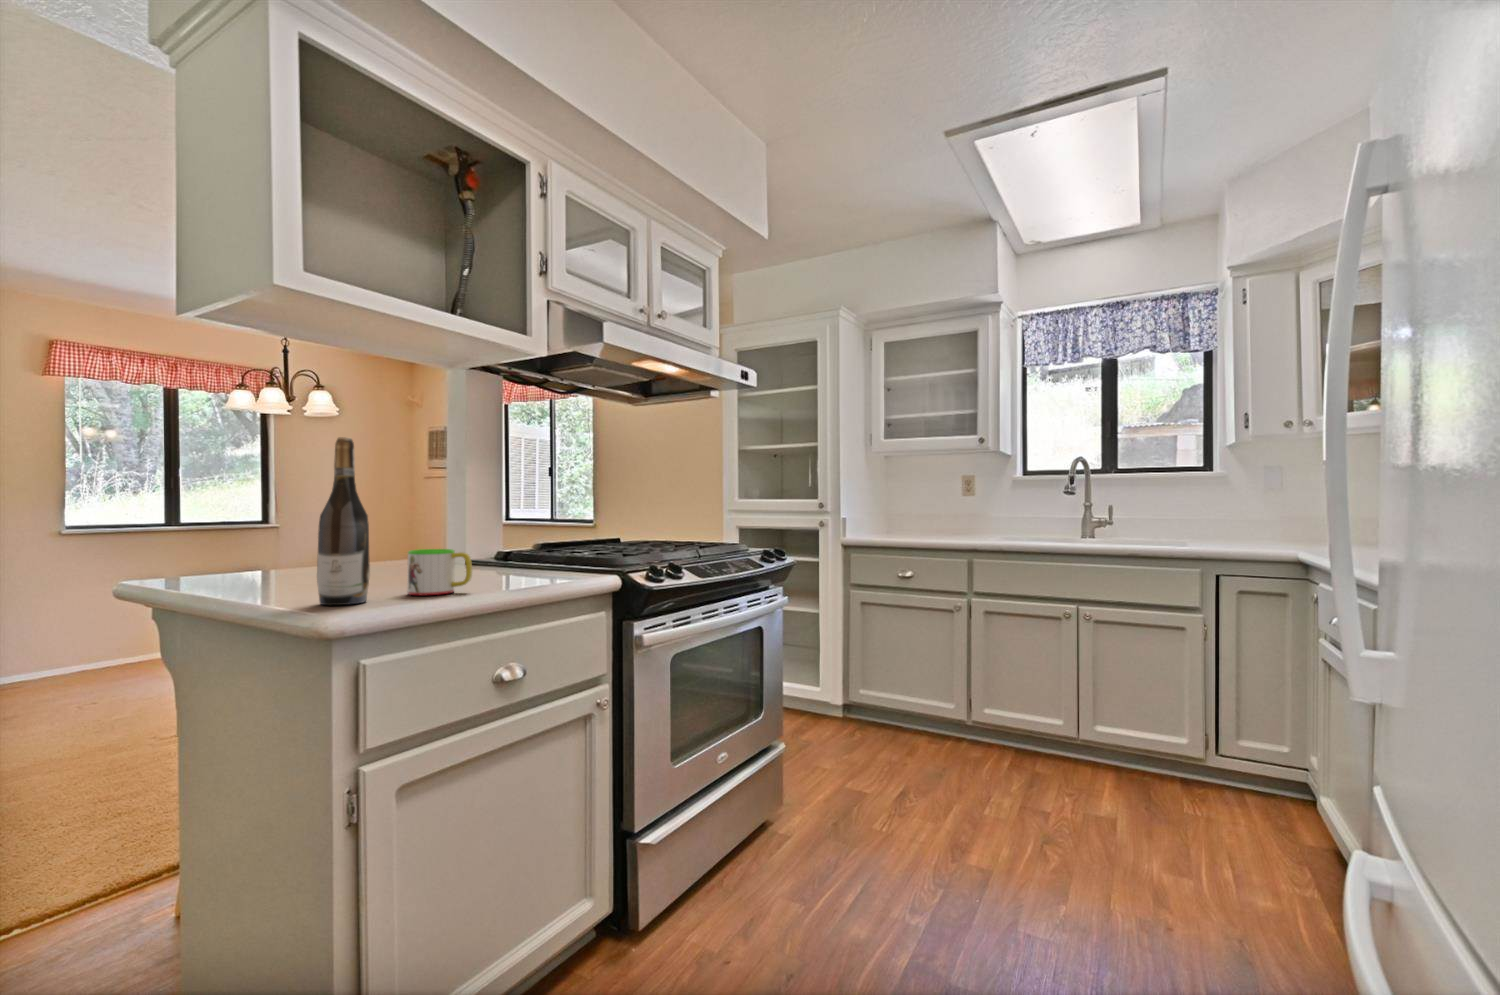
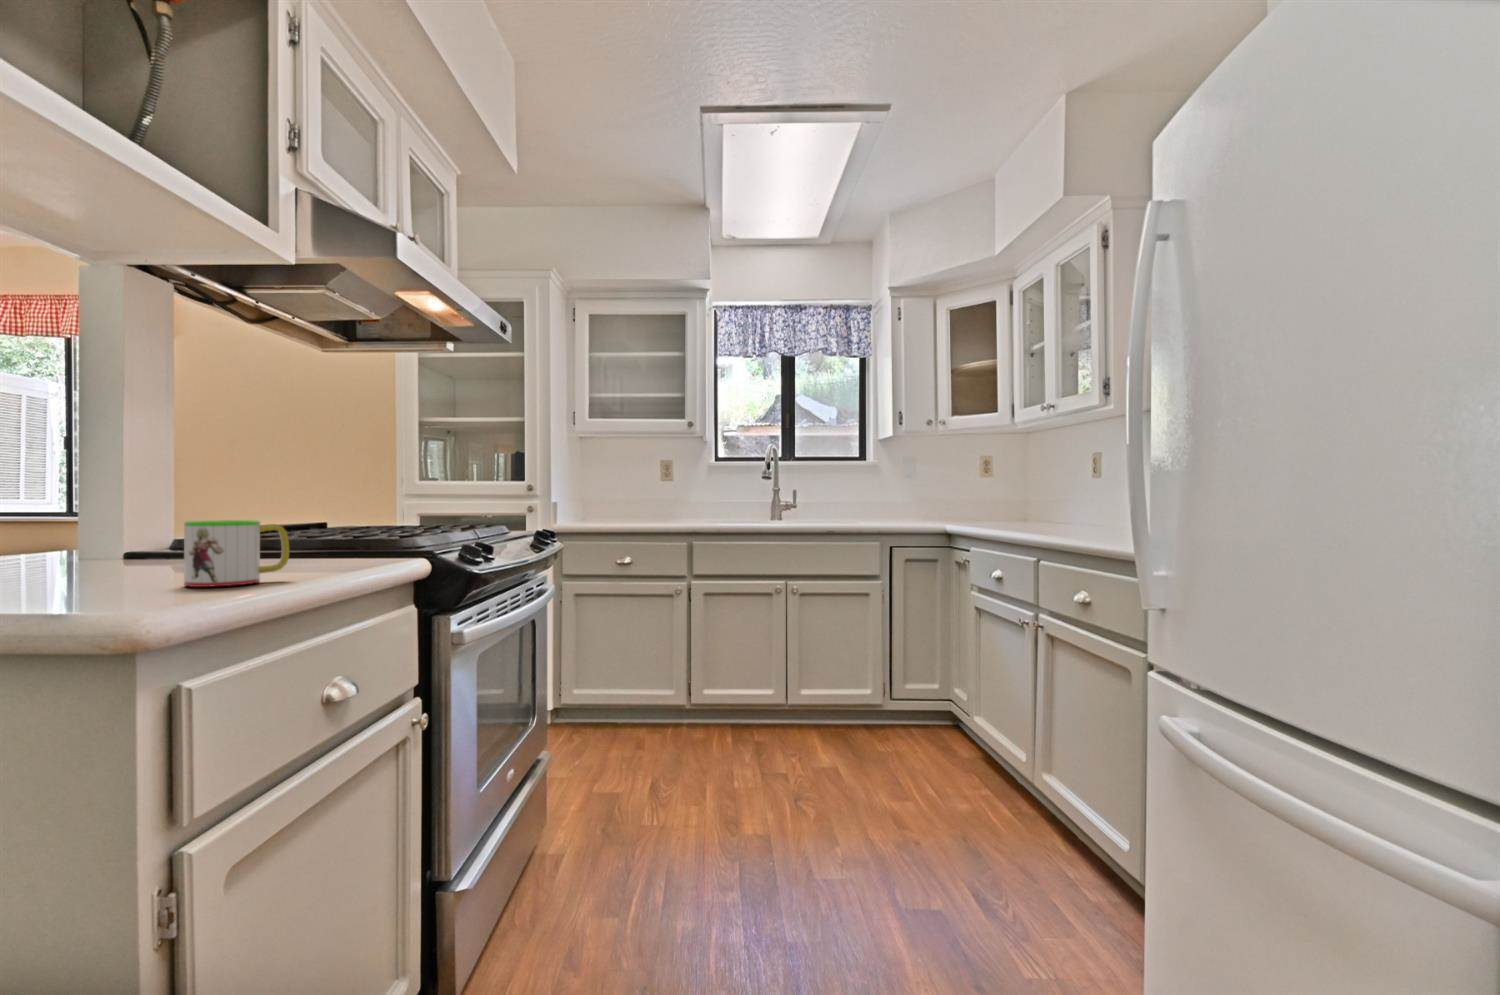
wine bottle: present [317,437,370,605] -> none [62,339,156,604]

